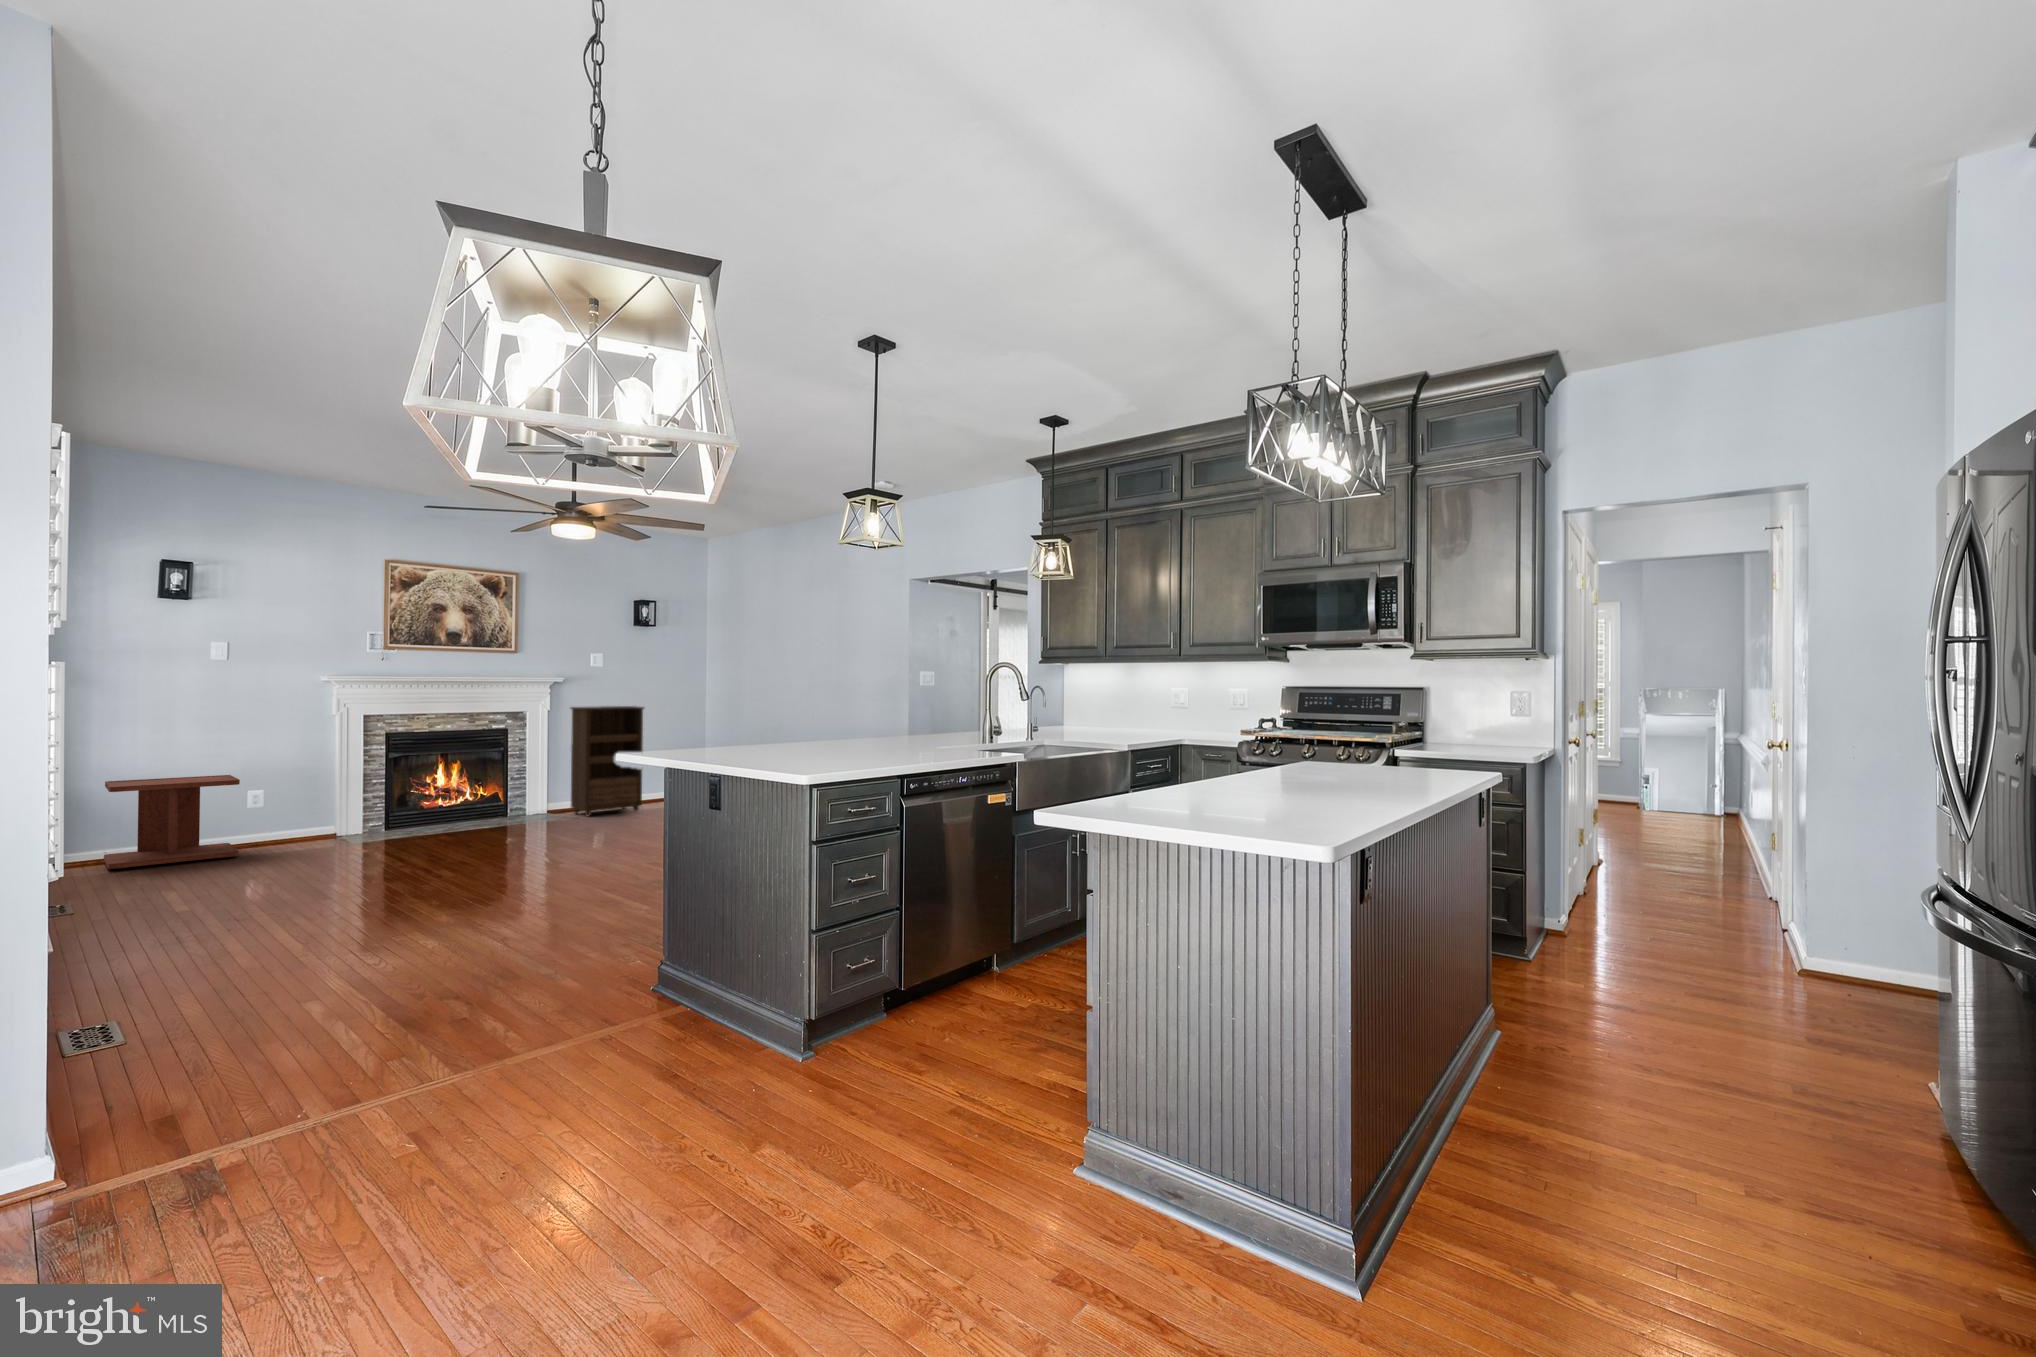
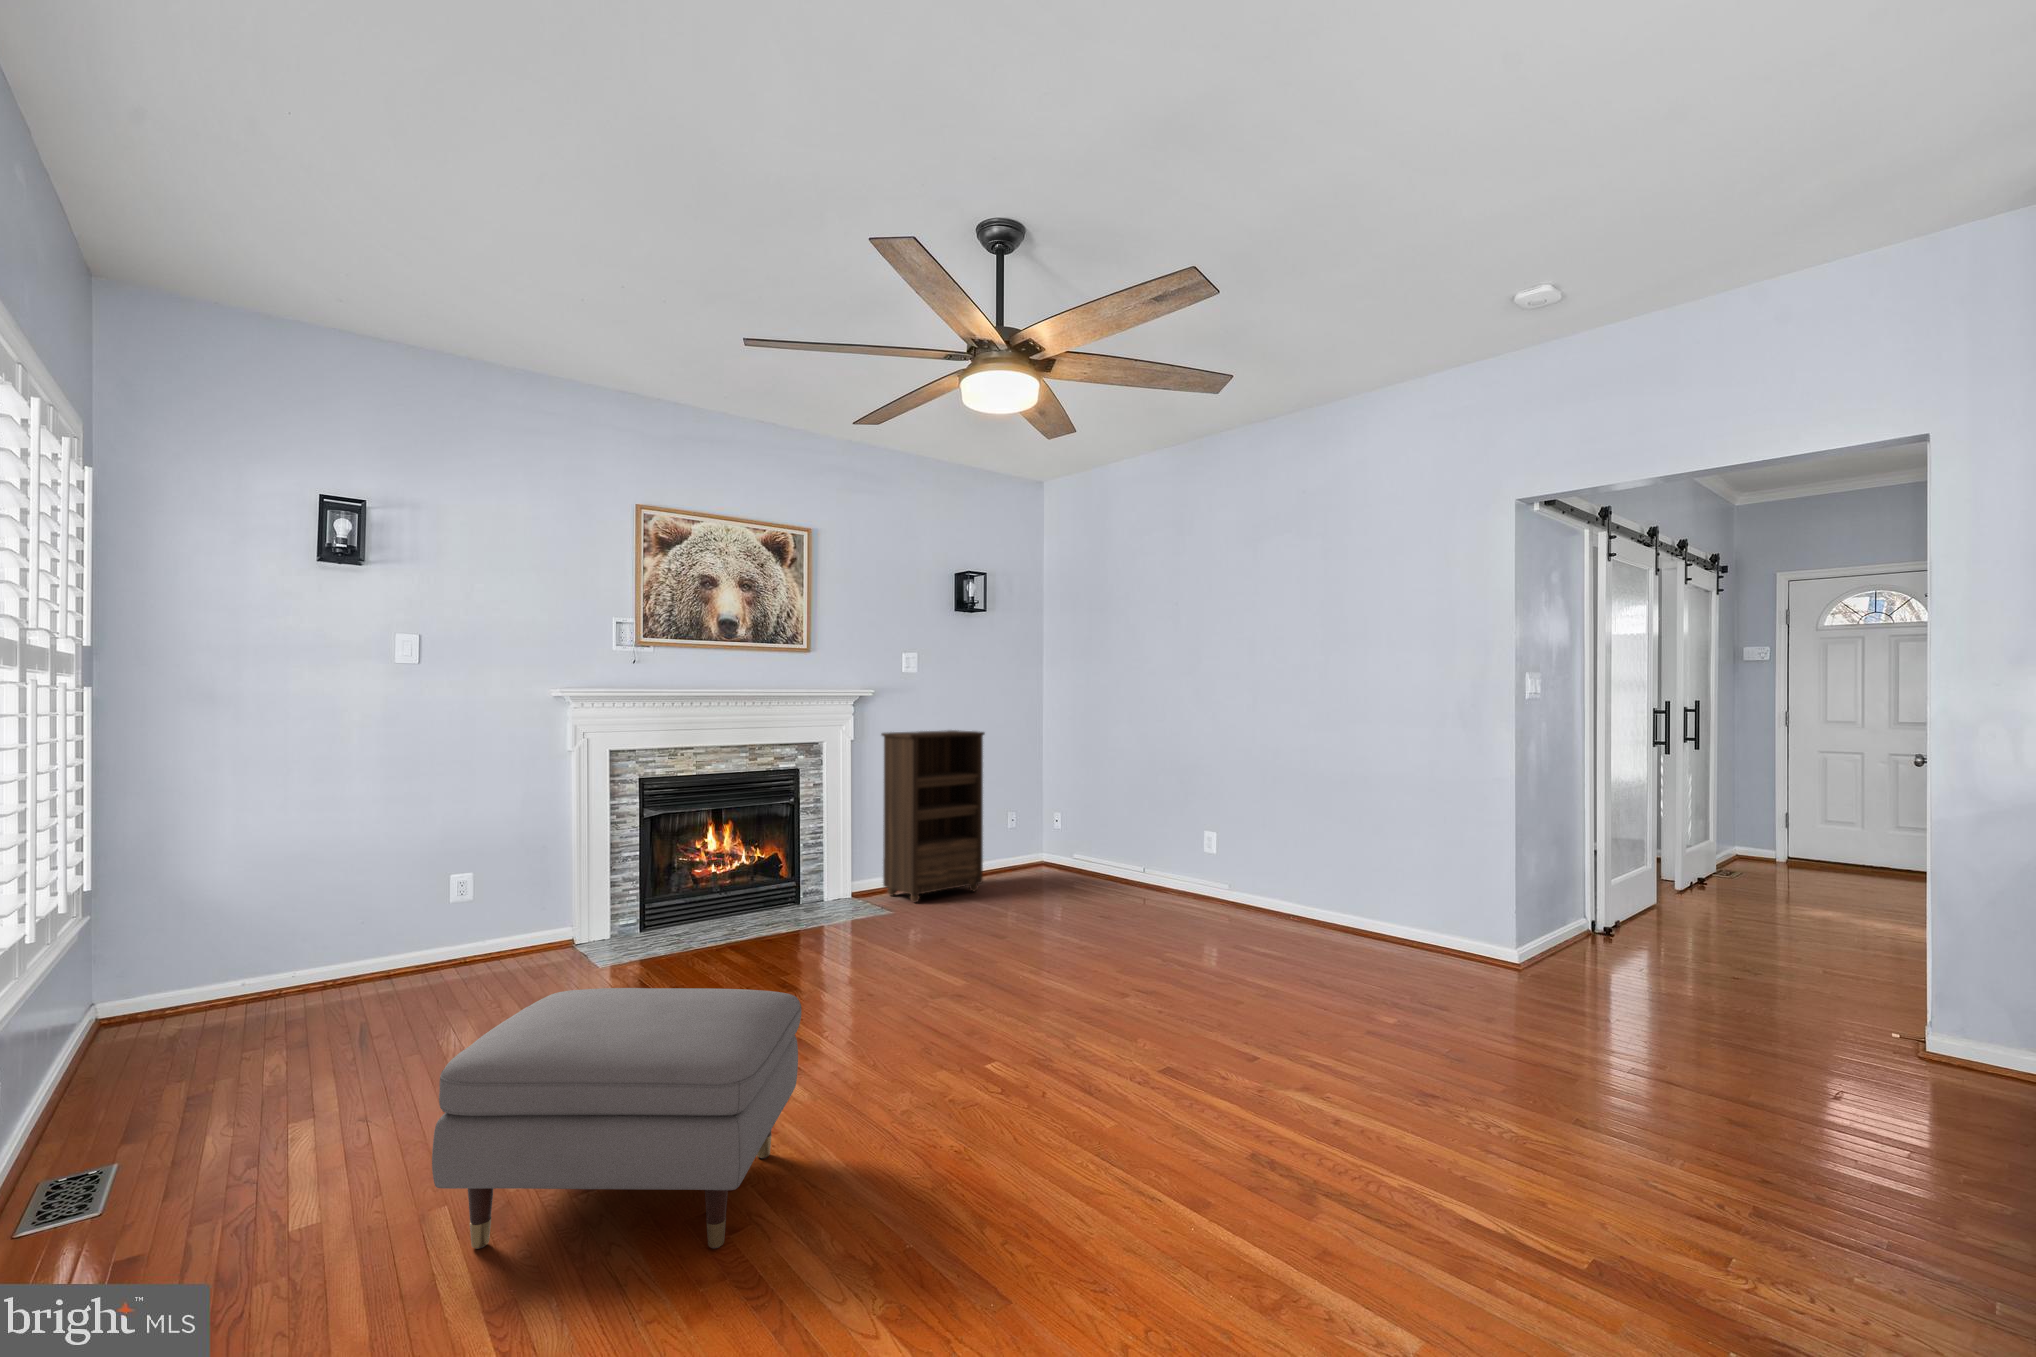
side table: present [104,775,240,869] -> none [230,852,437,1033]
ottoman: none [228,820,424,918] -> present [432,988,801,1249]

